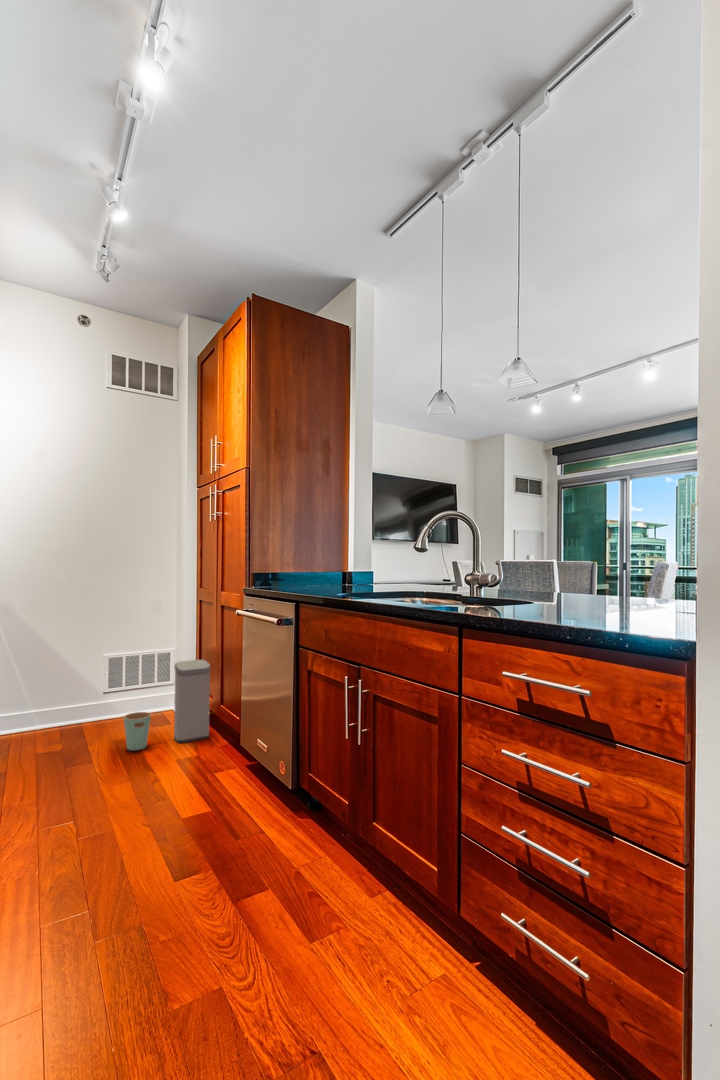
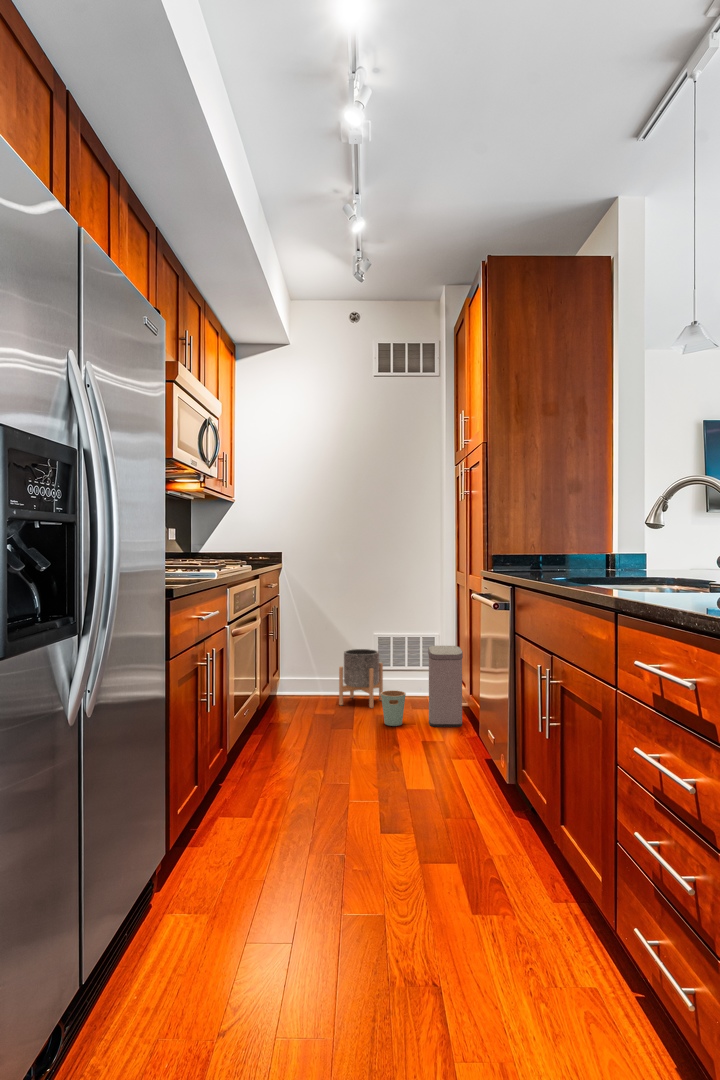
planter: none [64,671,115,737] -> present [339,649,383,708]

